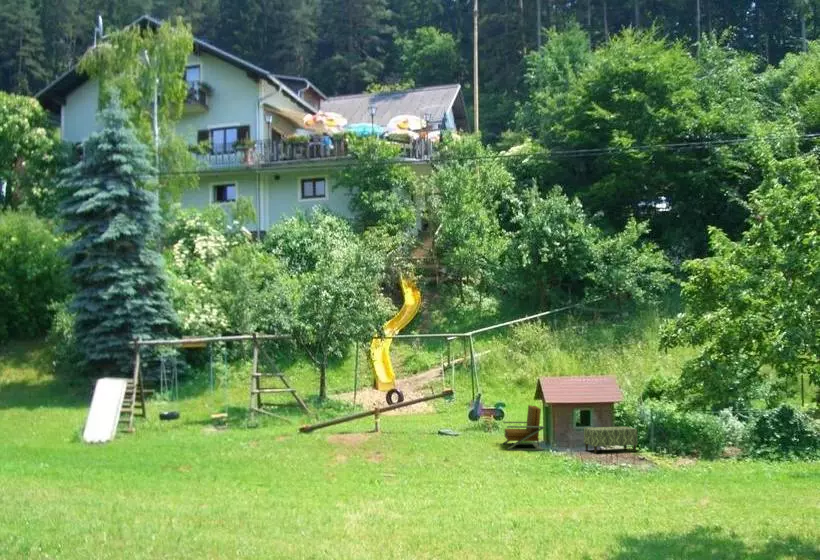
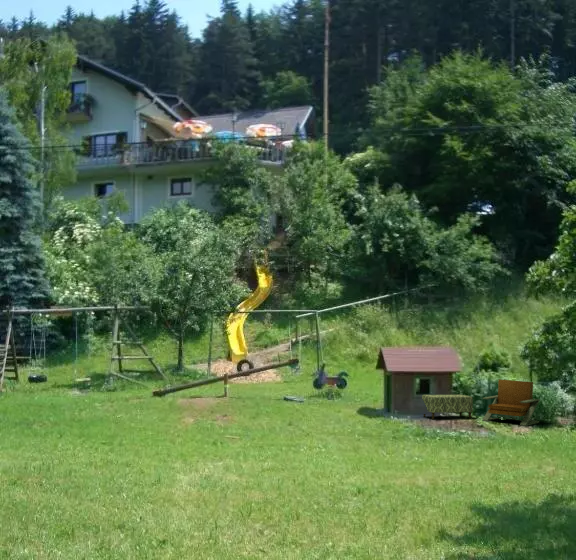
lounge chair: present [503,405,545,450] -> present [482,379,540,426]

